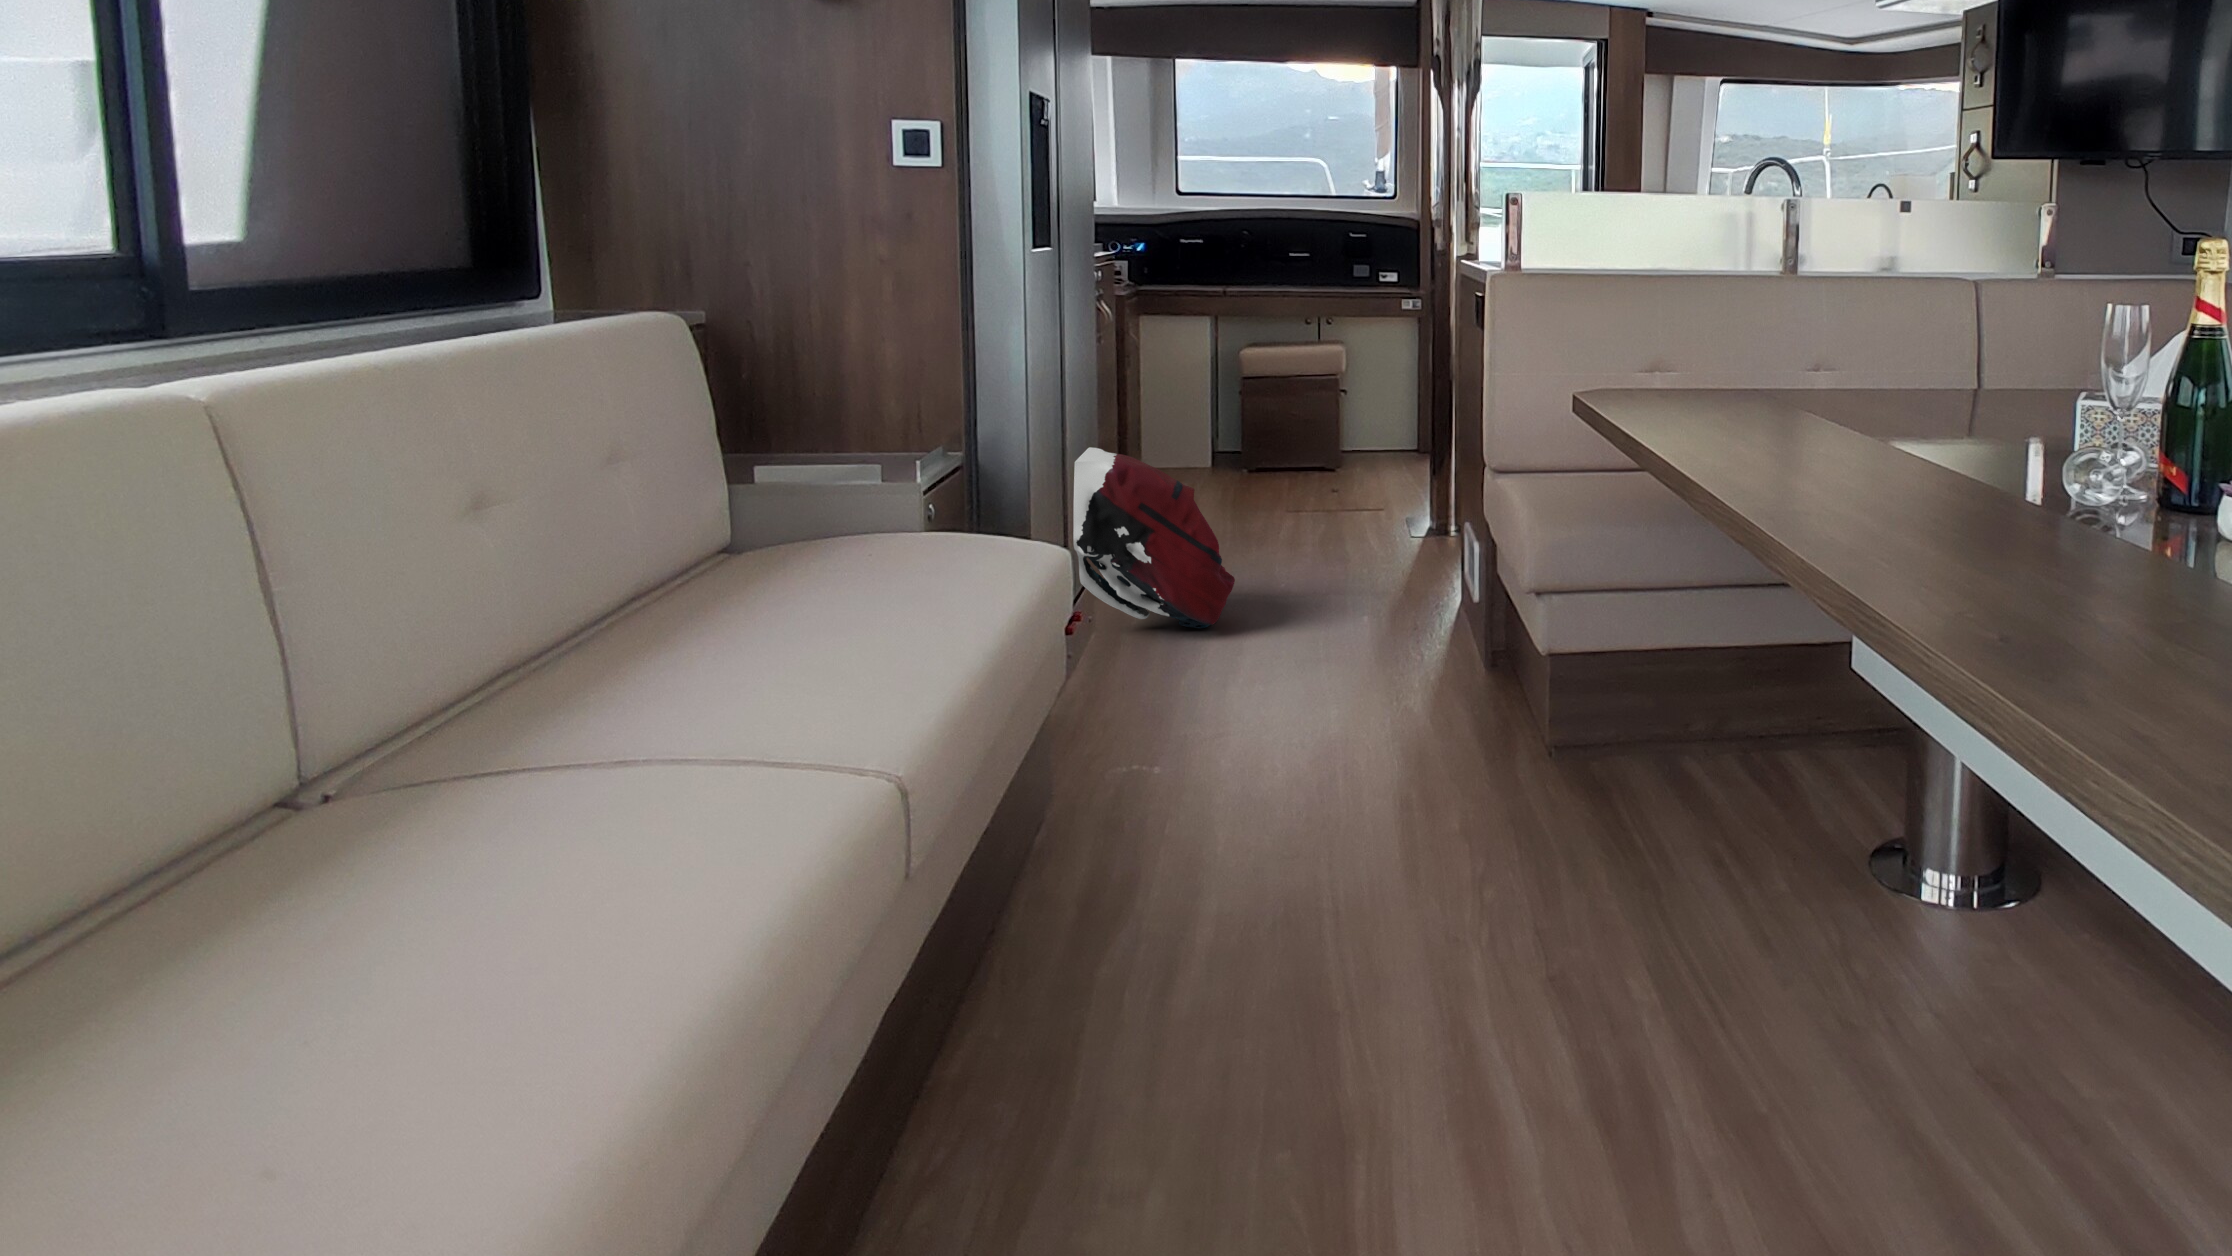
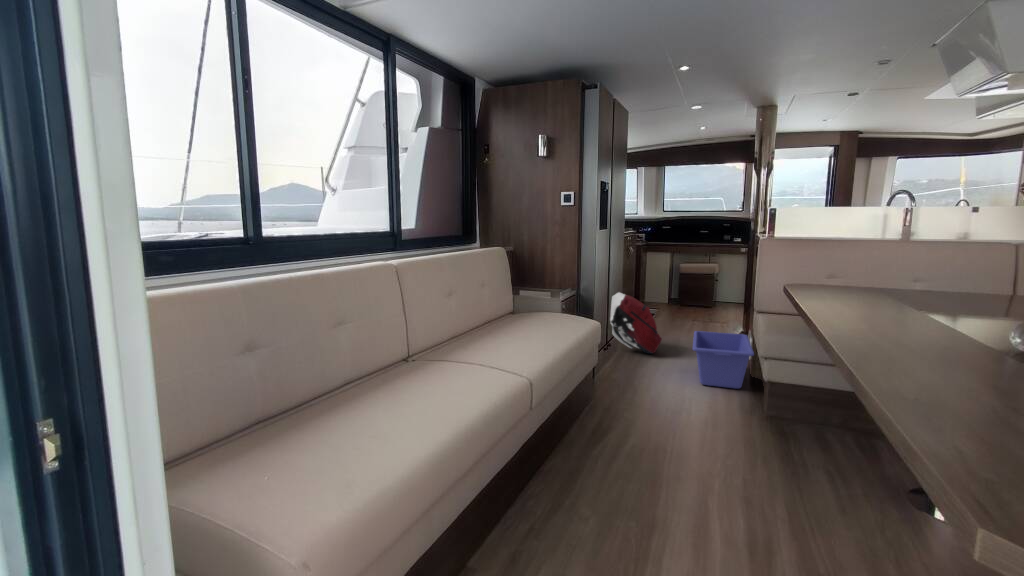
storage bin: none [1328,539,1492,692] -> present [693,331,754,389]

